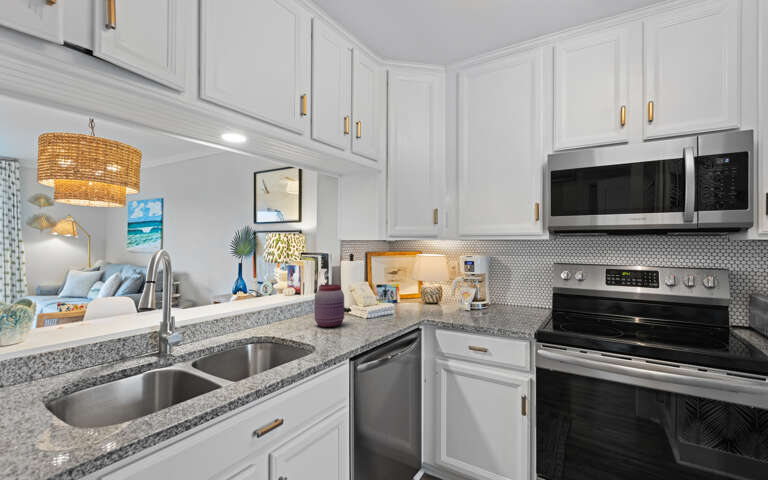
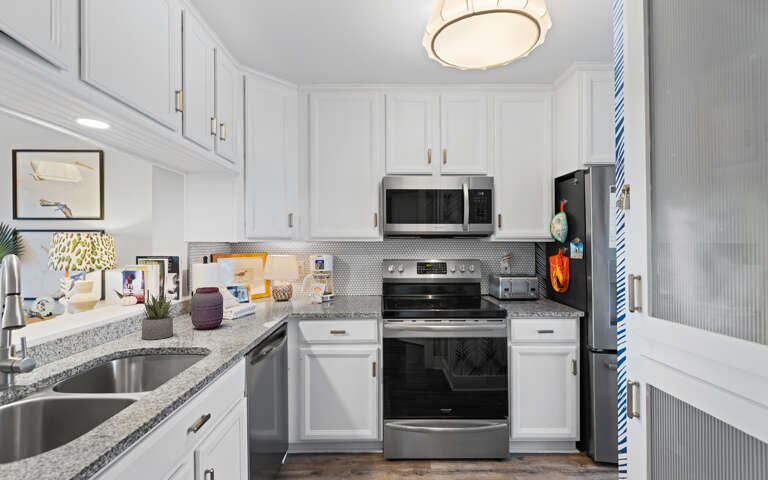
succulent plant: none [265,287,294,332] -> present [142,294,173,340]

